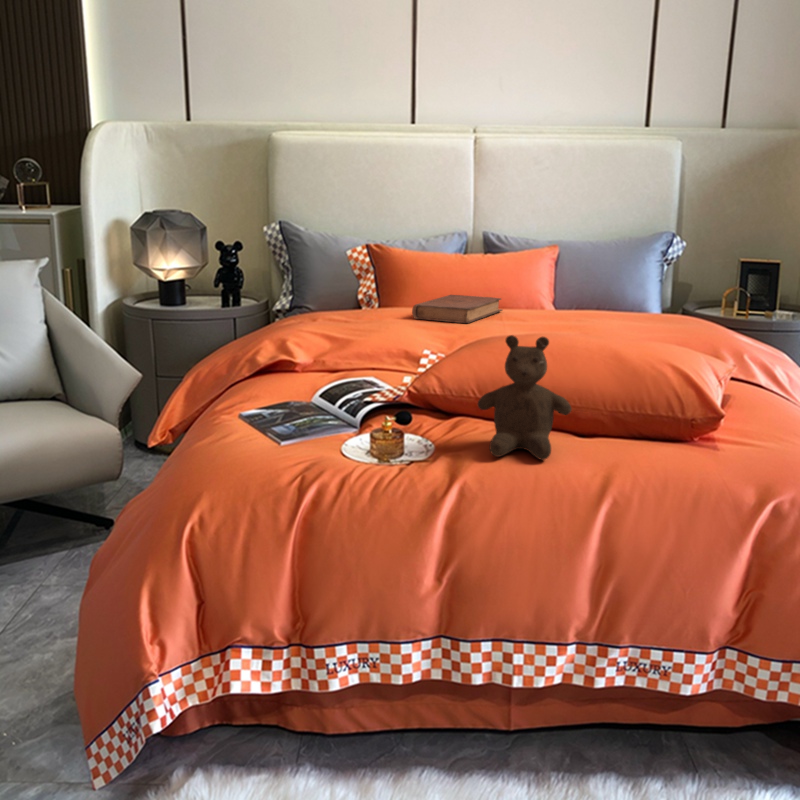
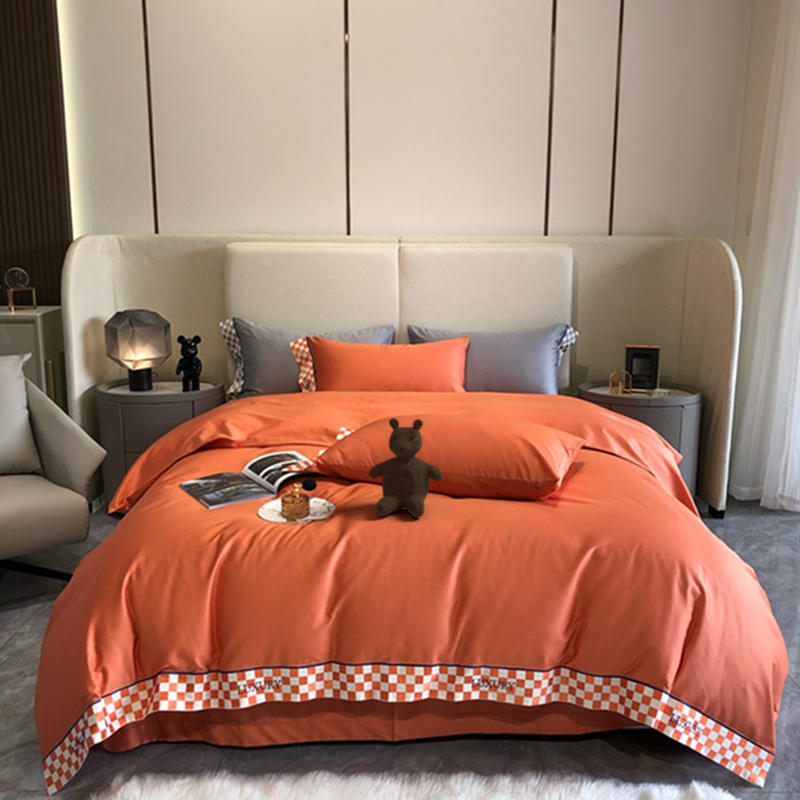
book: present [412,295,502,323] -> none [338,380,417,405]

